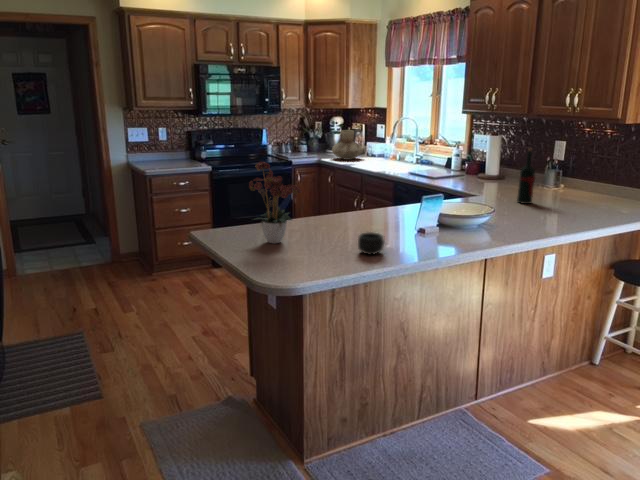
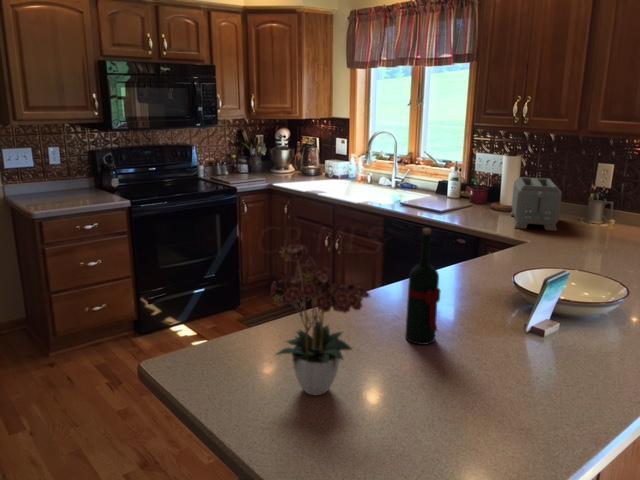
vase: present [332,130,363,160] -> none [286,147,326,184]
wine bottle: present [517,149,535,204] -> present [405,228,440,345]
toaster: none [480,152,520,191] -> present [511,177,562,231]
mug: present [358,232,384,255] -> none [489,369,541,417]

